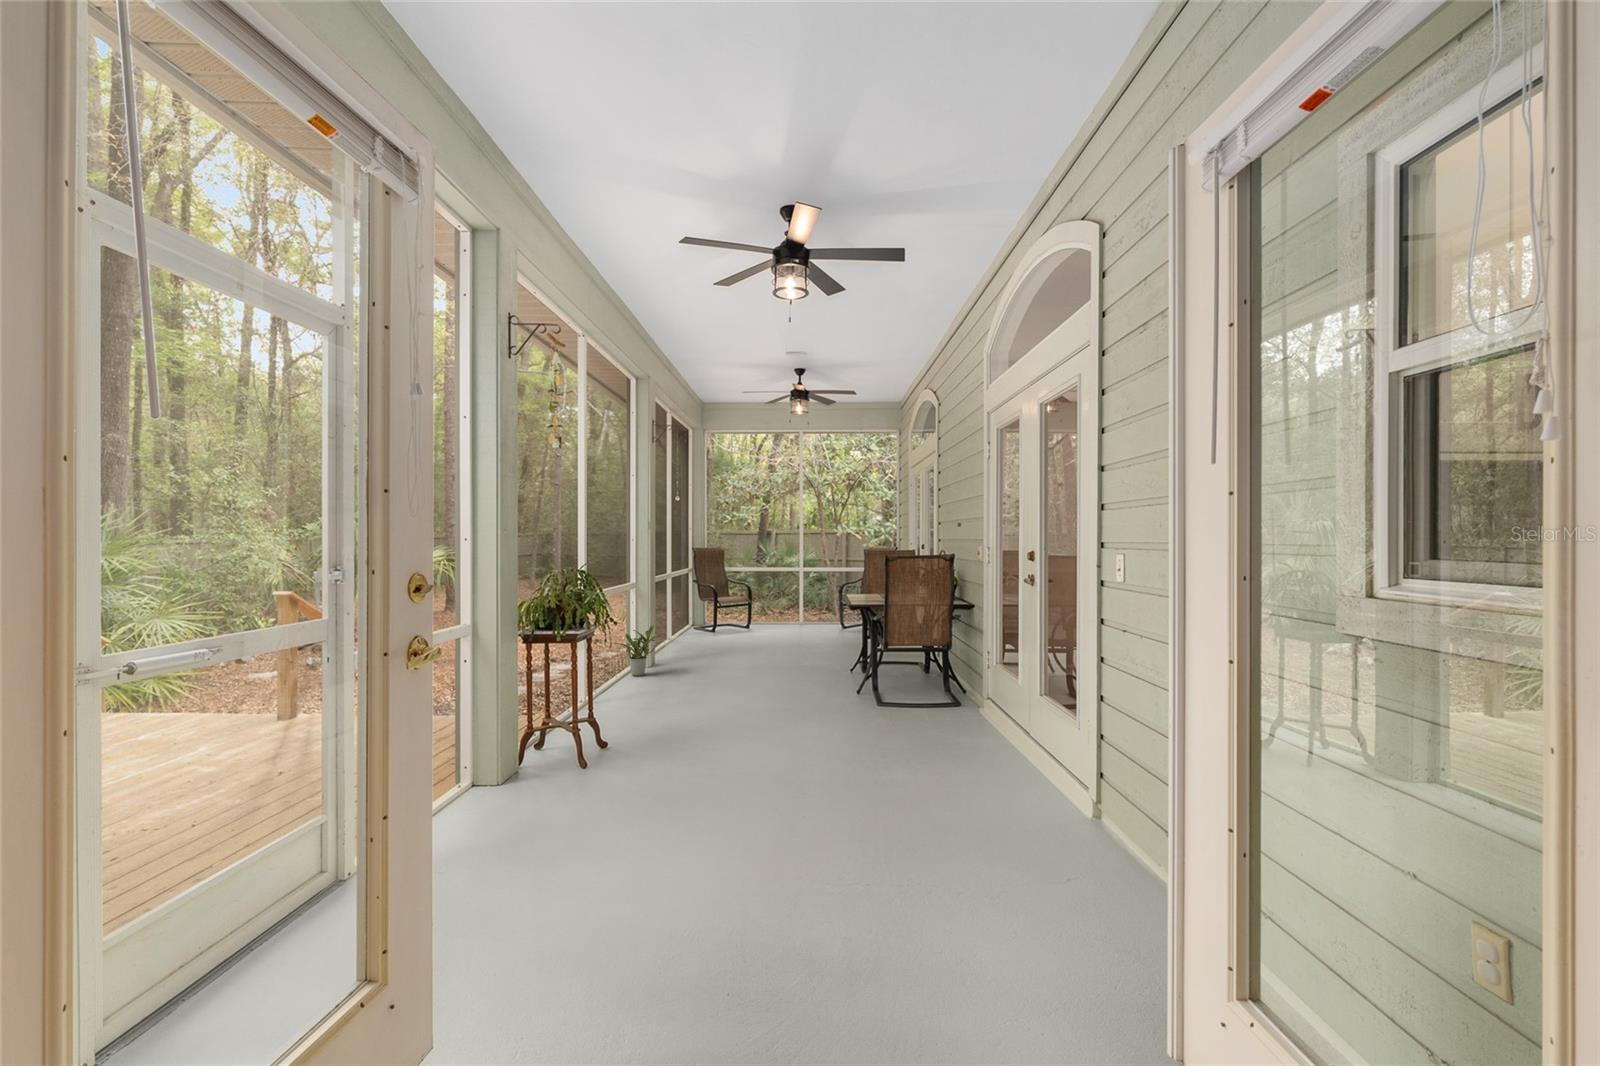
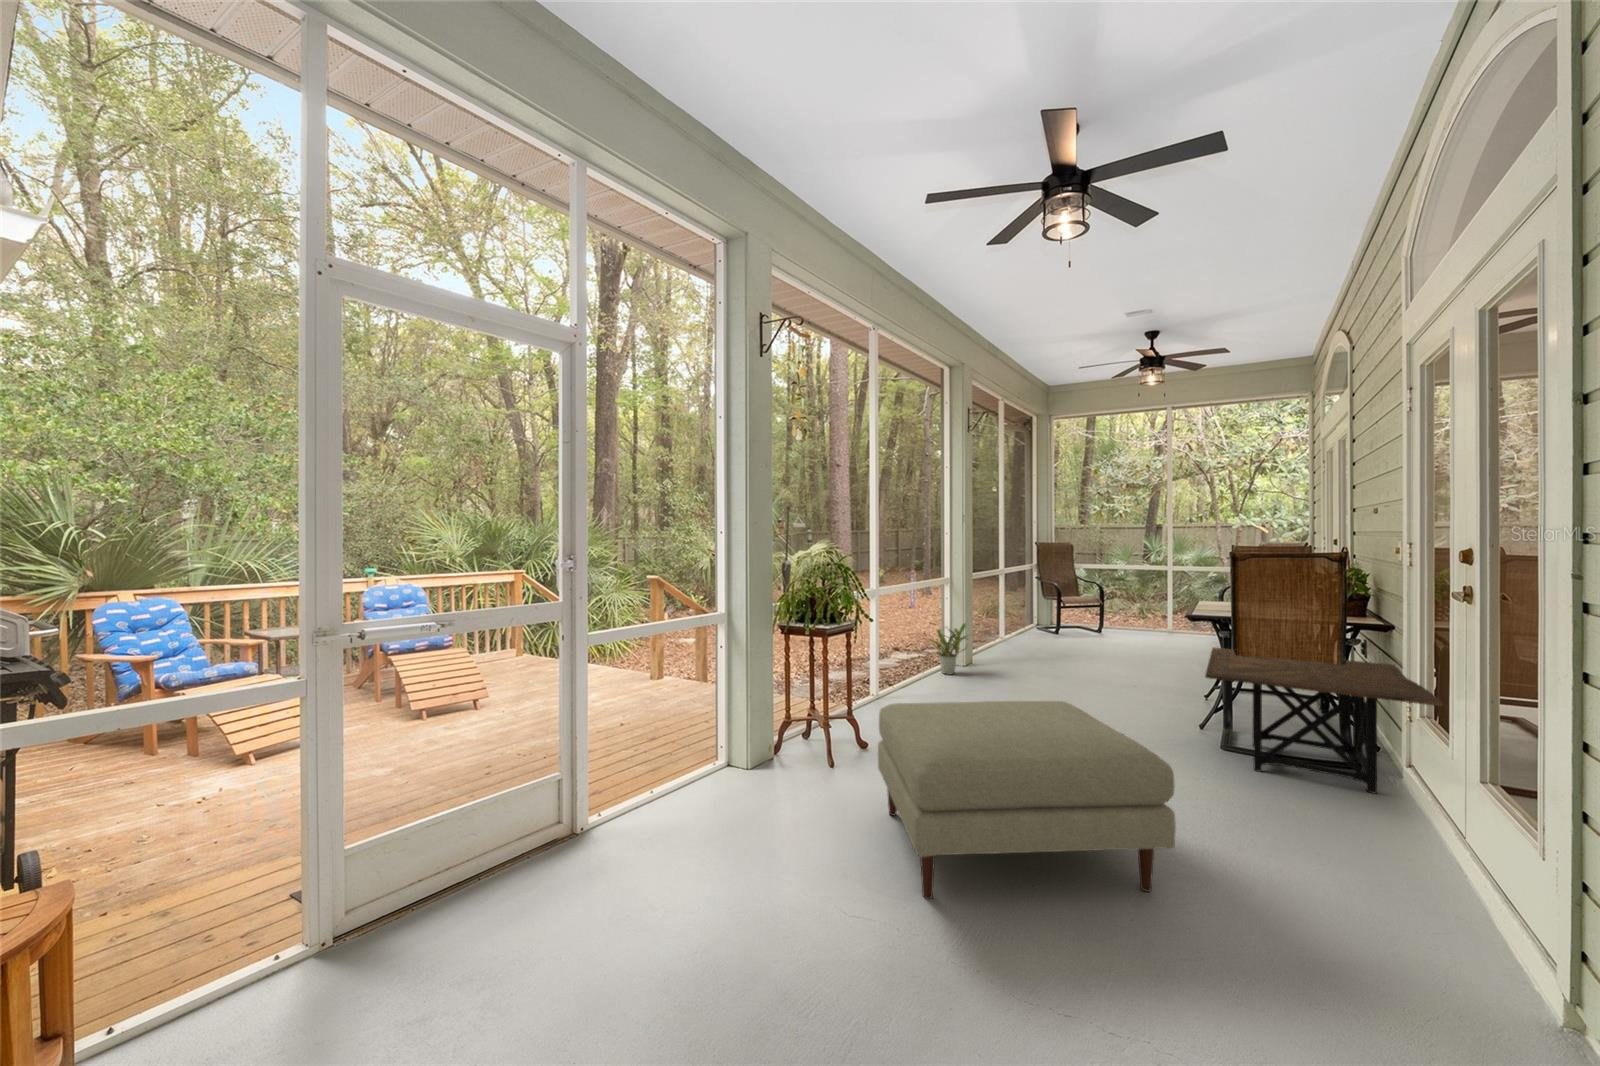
side table: none [854,626,985,709] -> present [1205,648,1442,793]
ottoman: none [648,672,874,831] -> present [878,701,1176,899]

